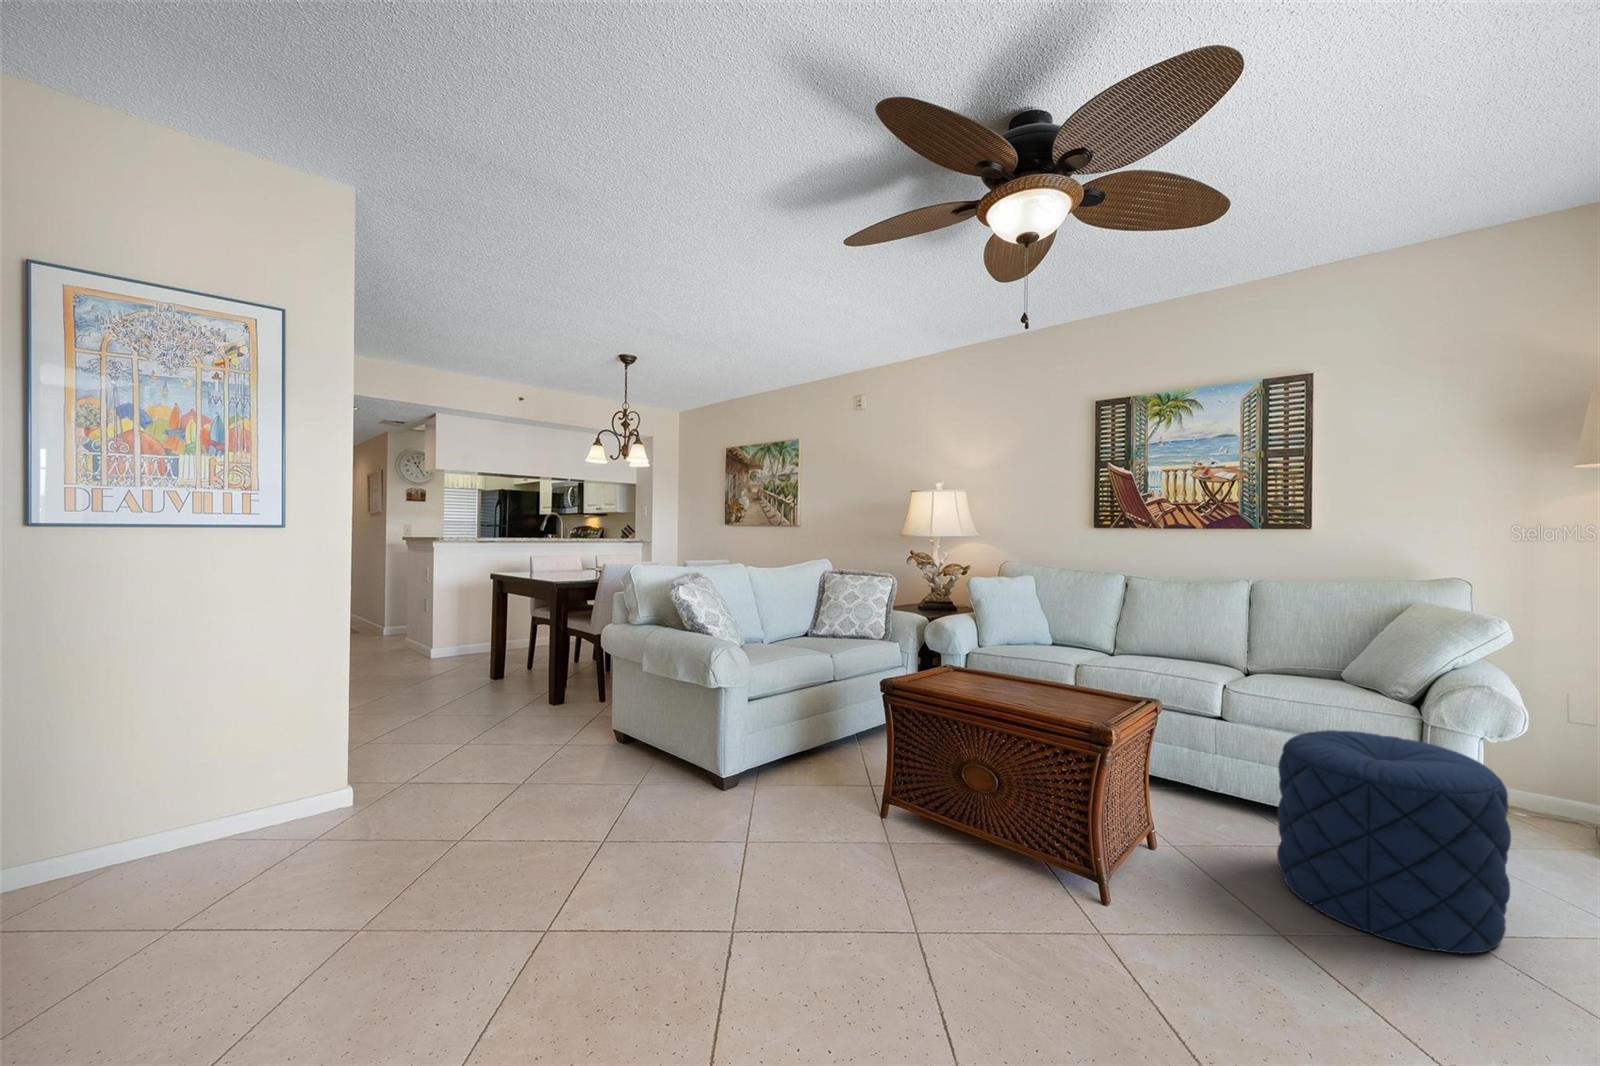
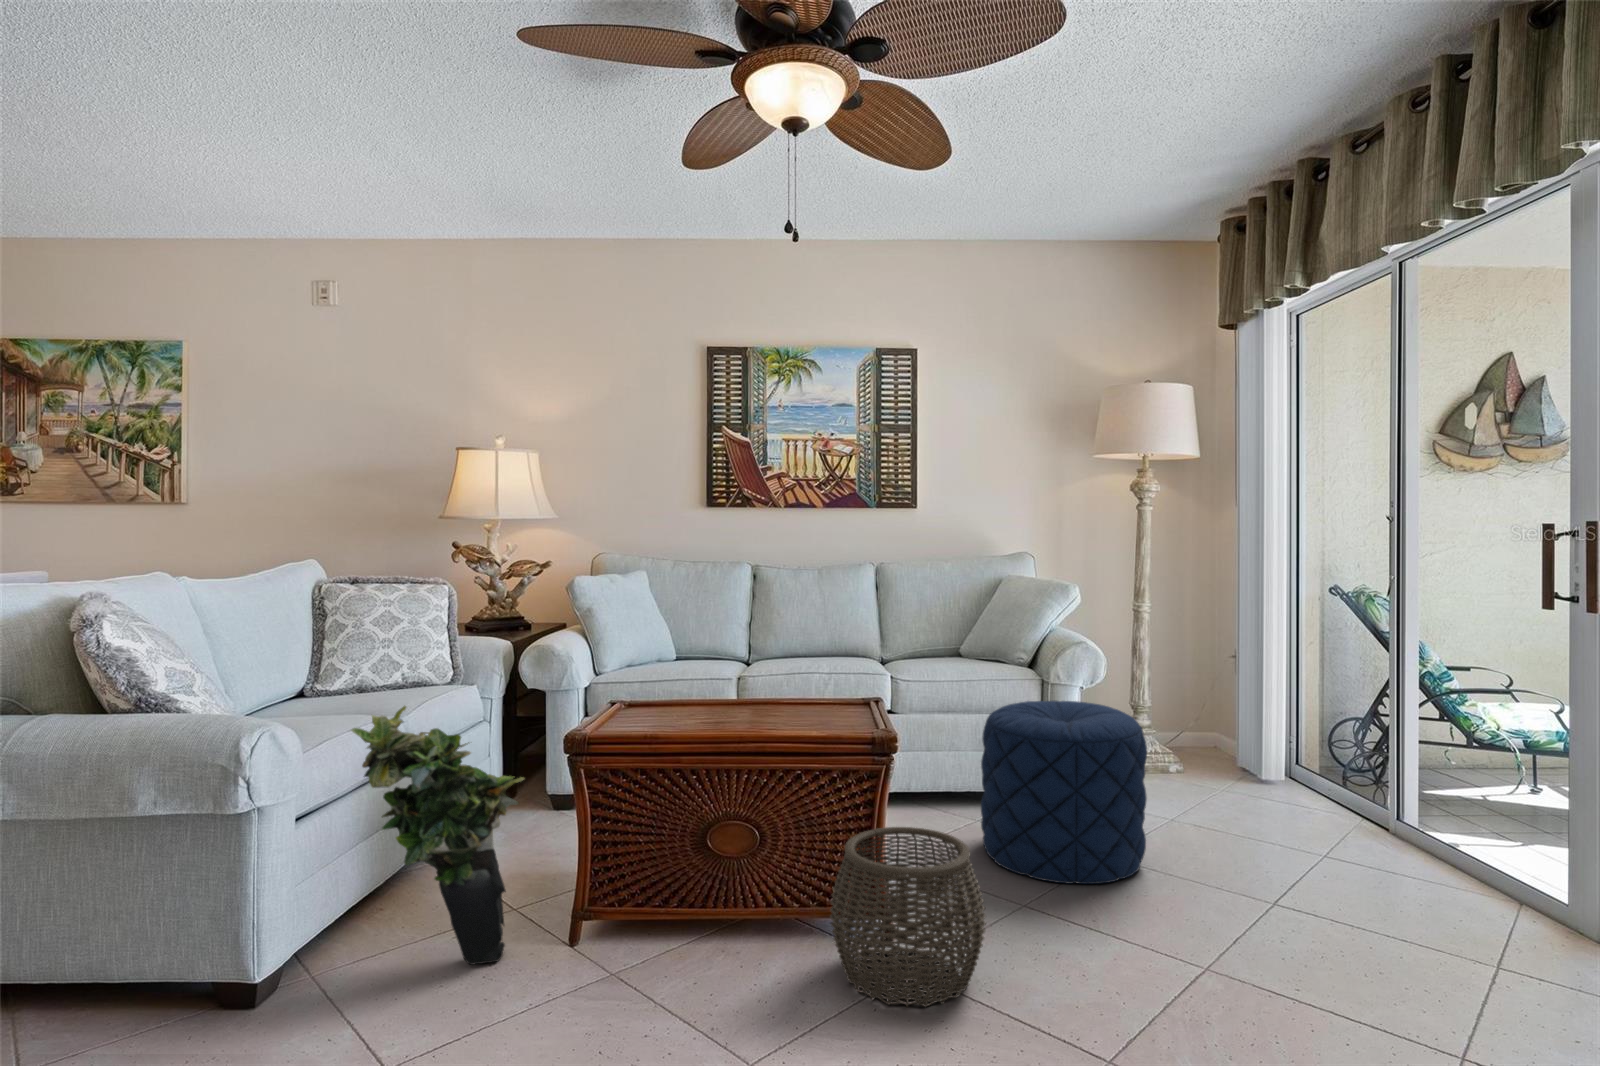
potted plant: none [756,648,851,814] -> present [351,706,524,965]
woven basket: none [1017,800,1160,965] -> present [830,827,986,1007]

